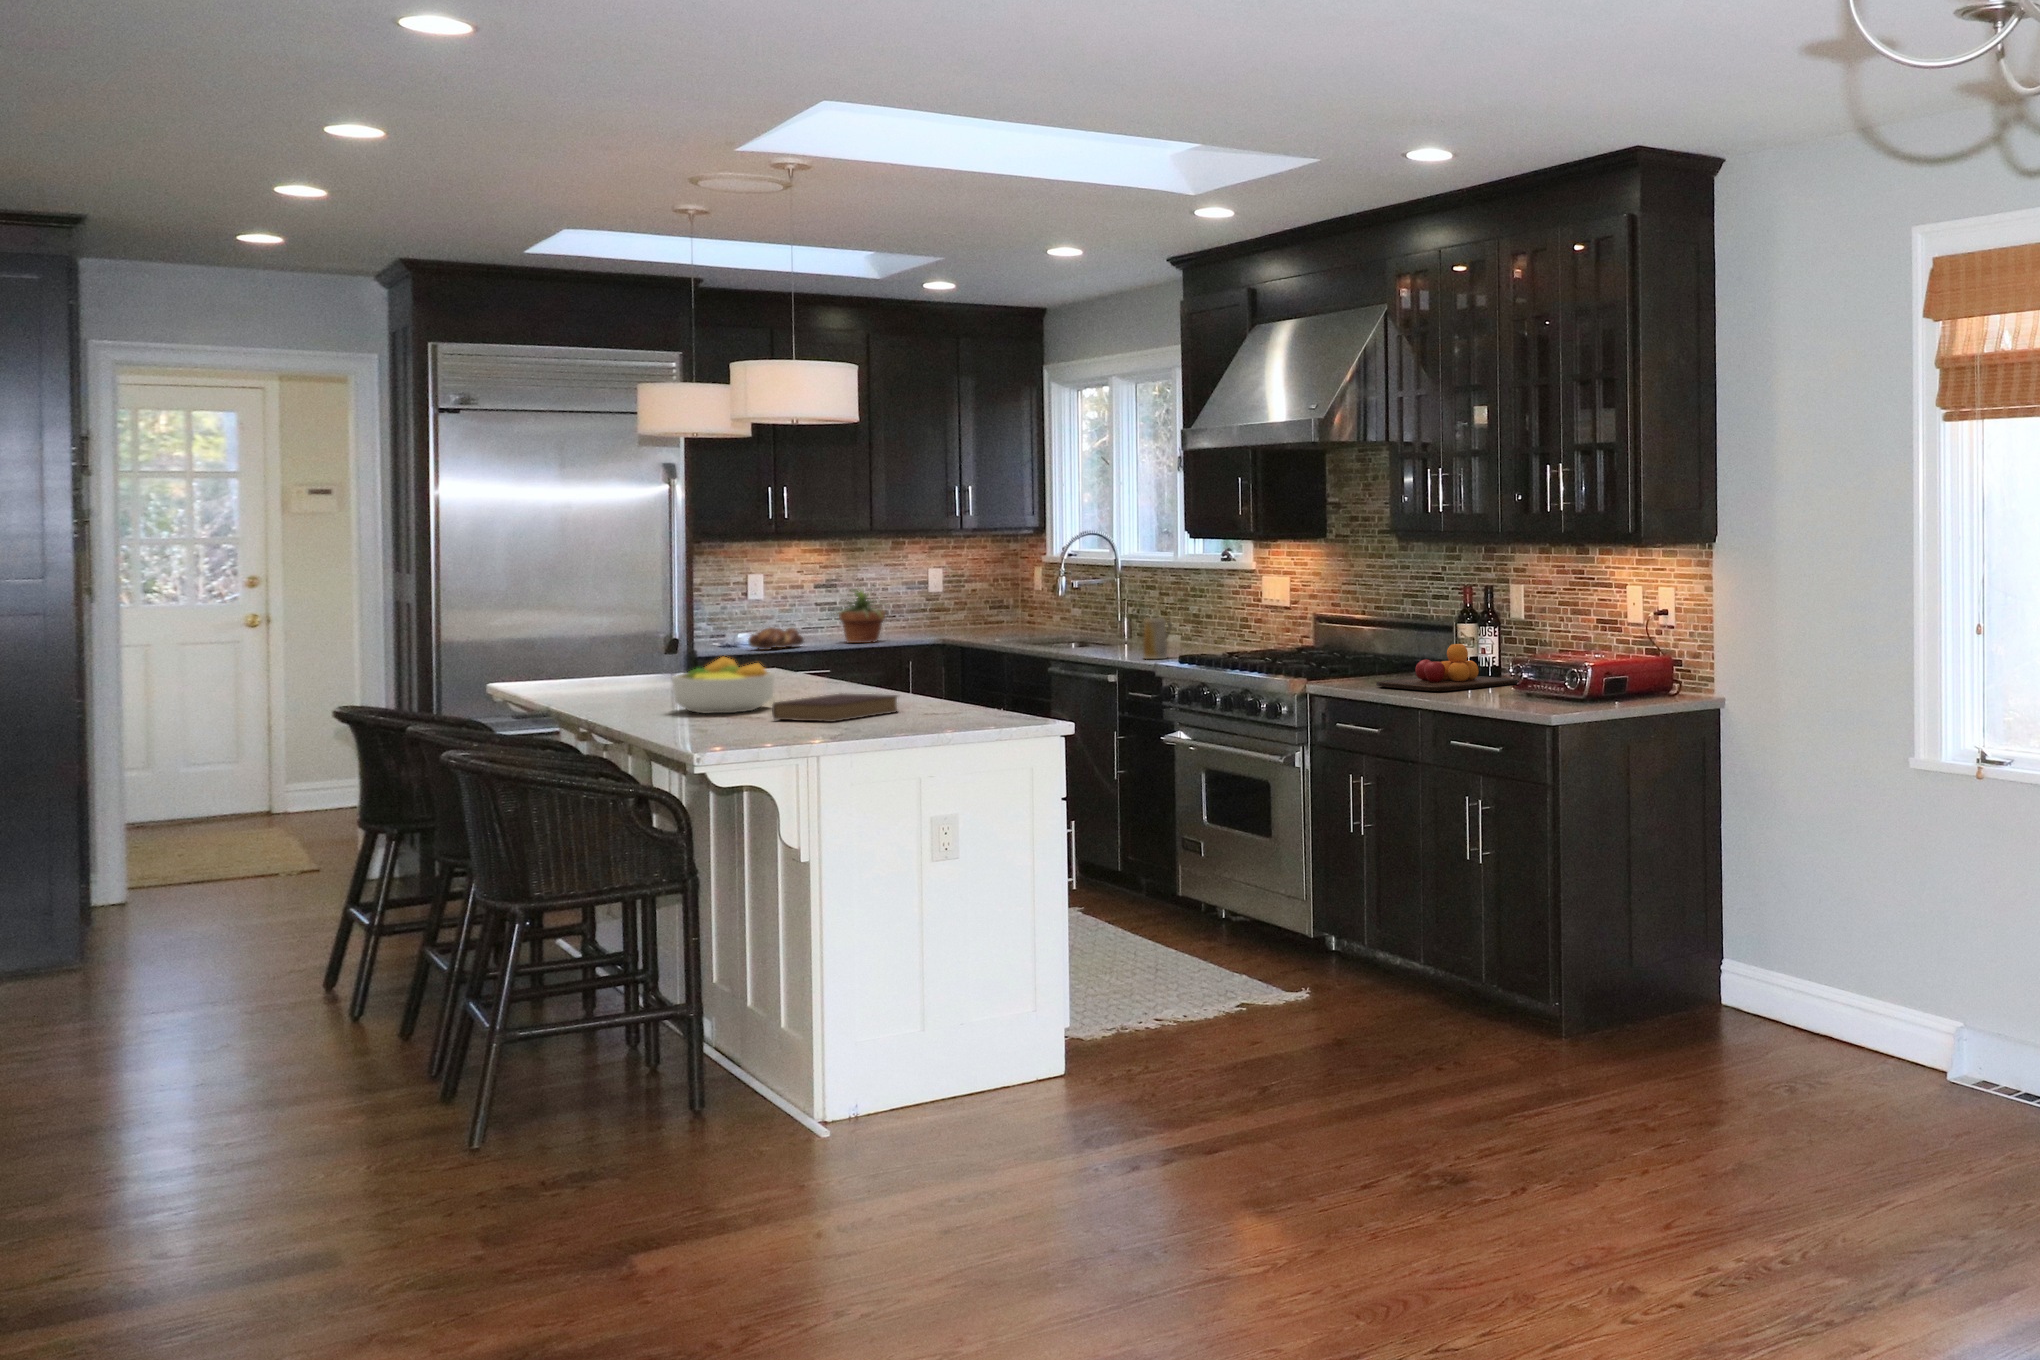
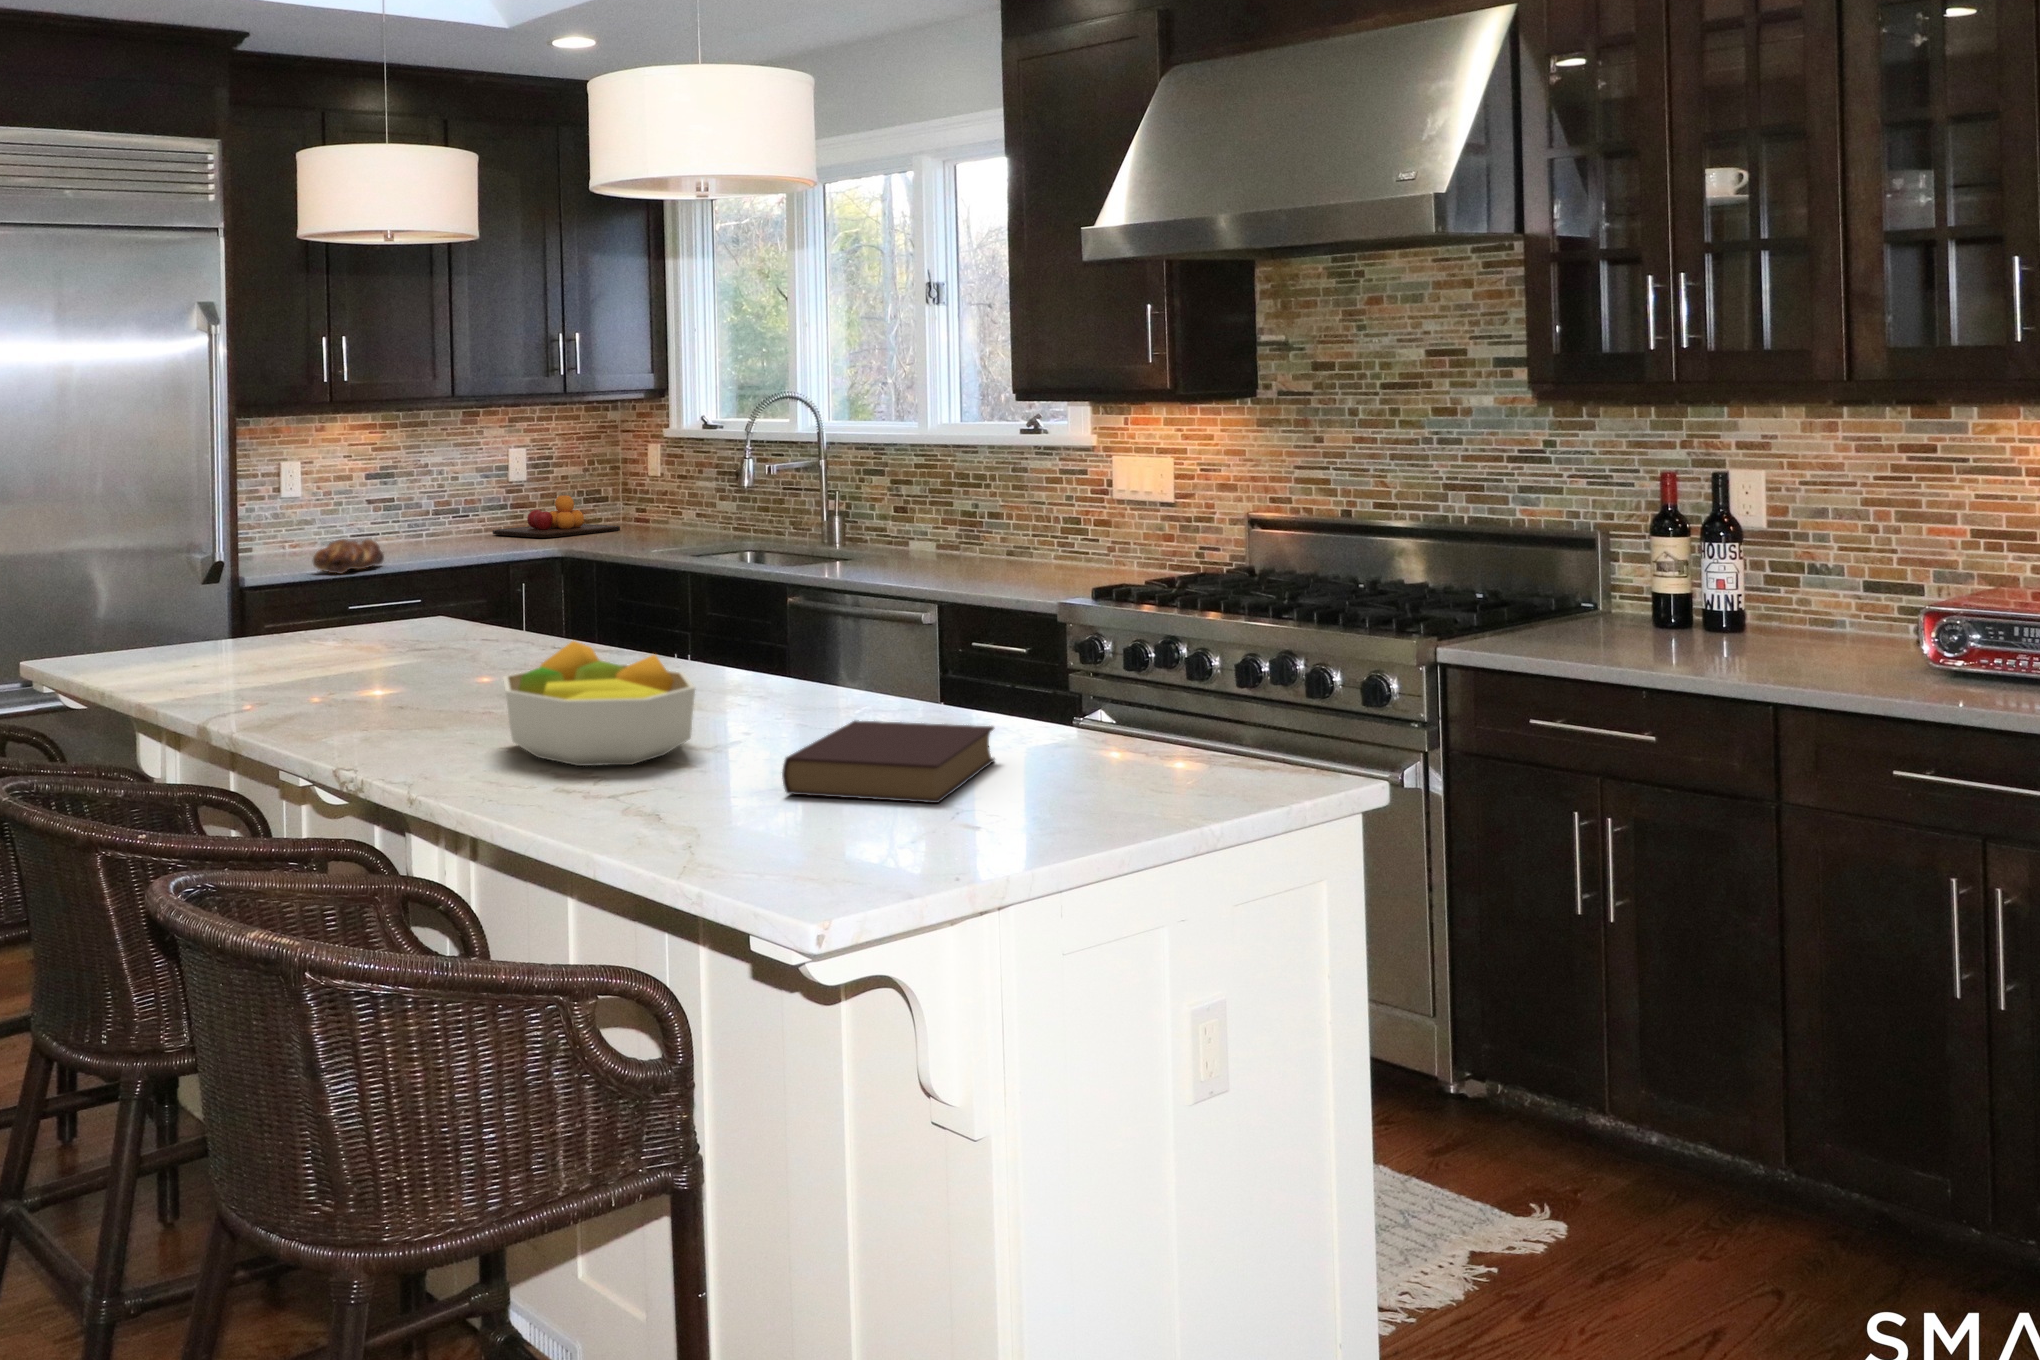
potted plant: present [838,590,887,643] -> none [416,474,501,559]
mug: present [1143,618,1172,659] -> none [977,524,1017,589]
chopping board: present [1376,644,1518,691] -> present [493,495,620,538]

